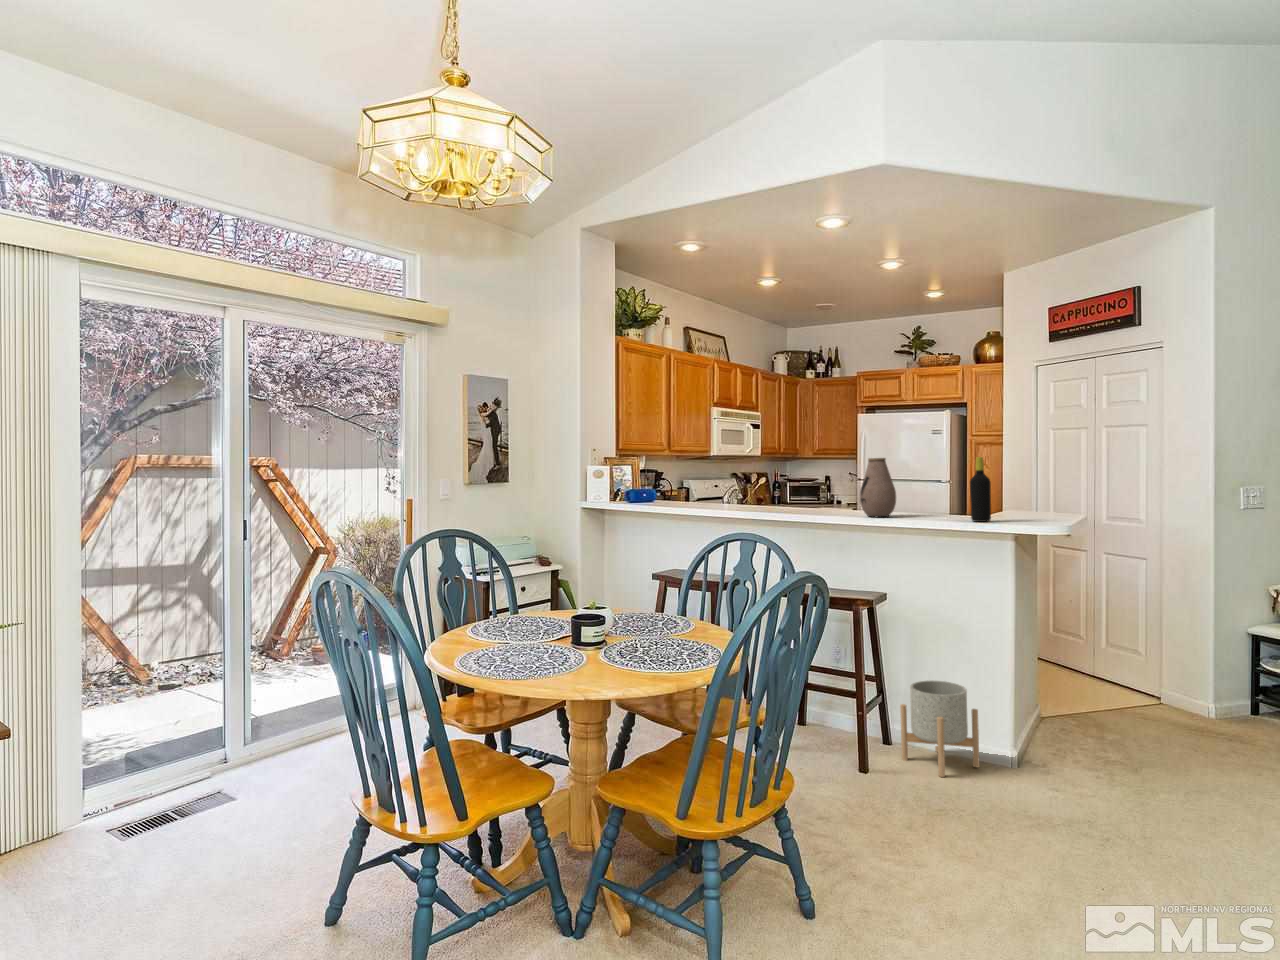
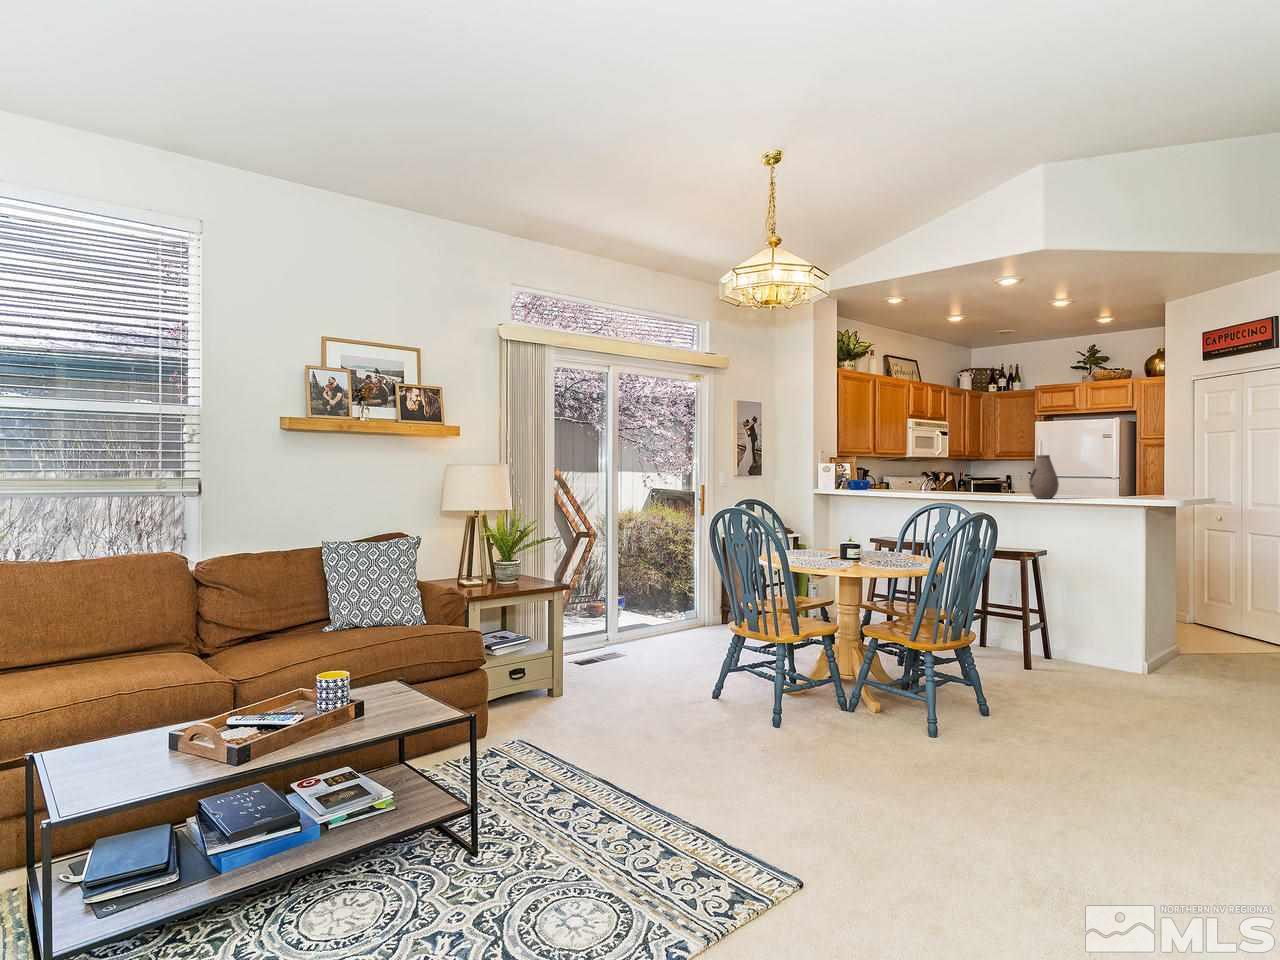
bottle: present [970,457,991,522] -> none [1115,453,1132,500]
planter: present [900,681,979,777] -> none [1057,611,1117,673]

